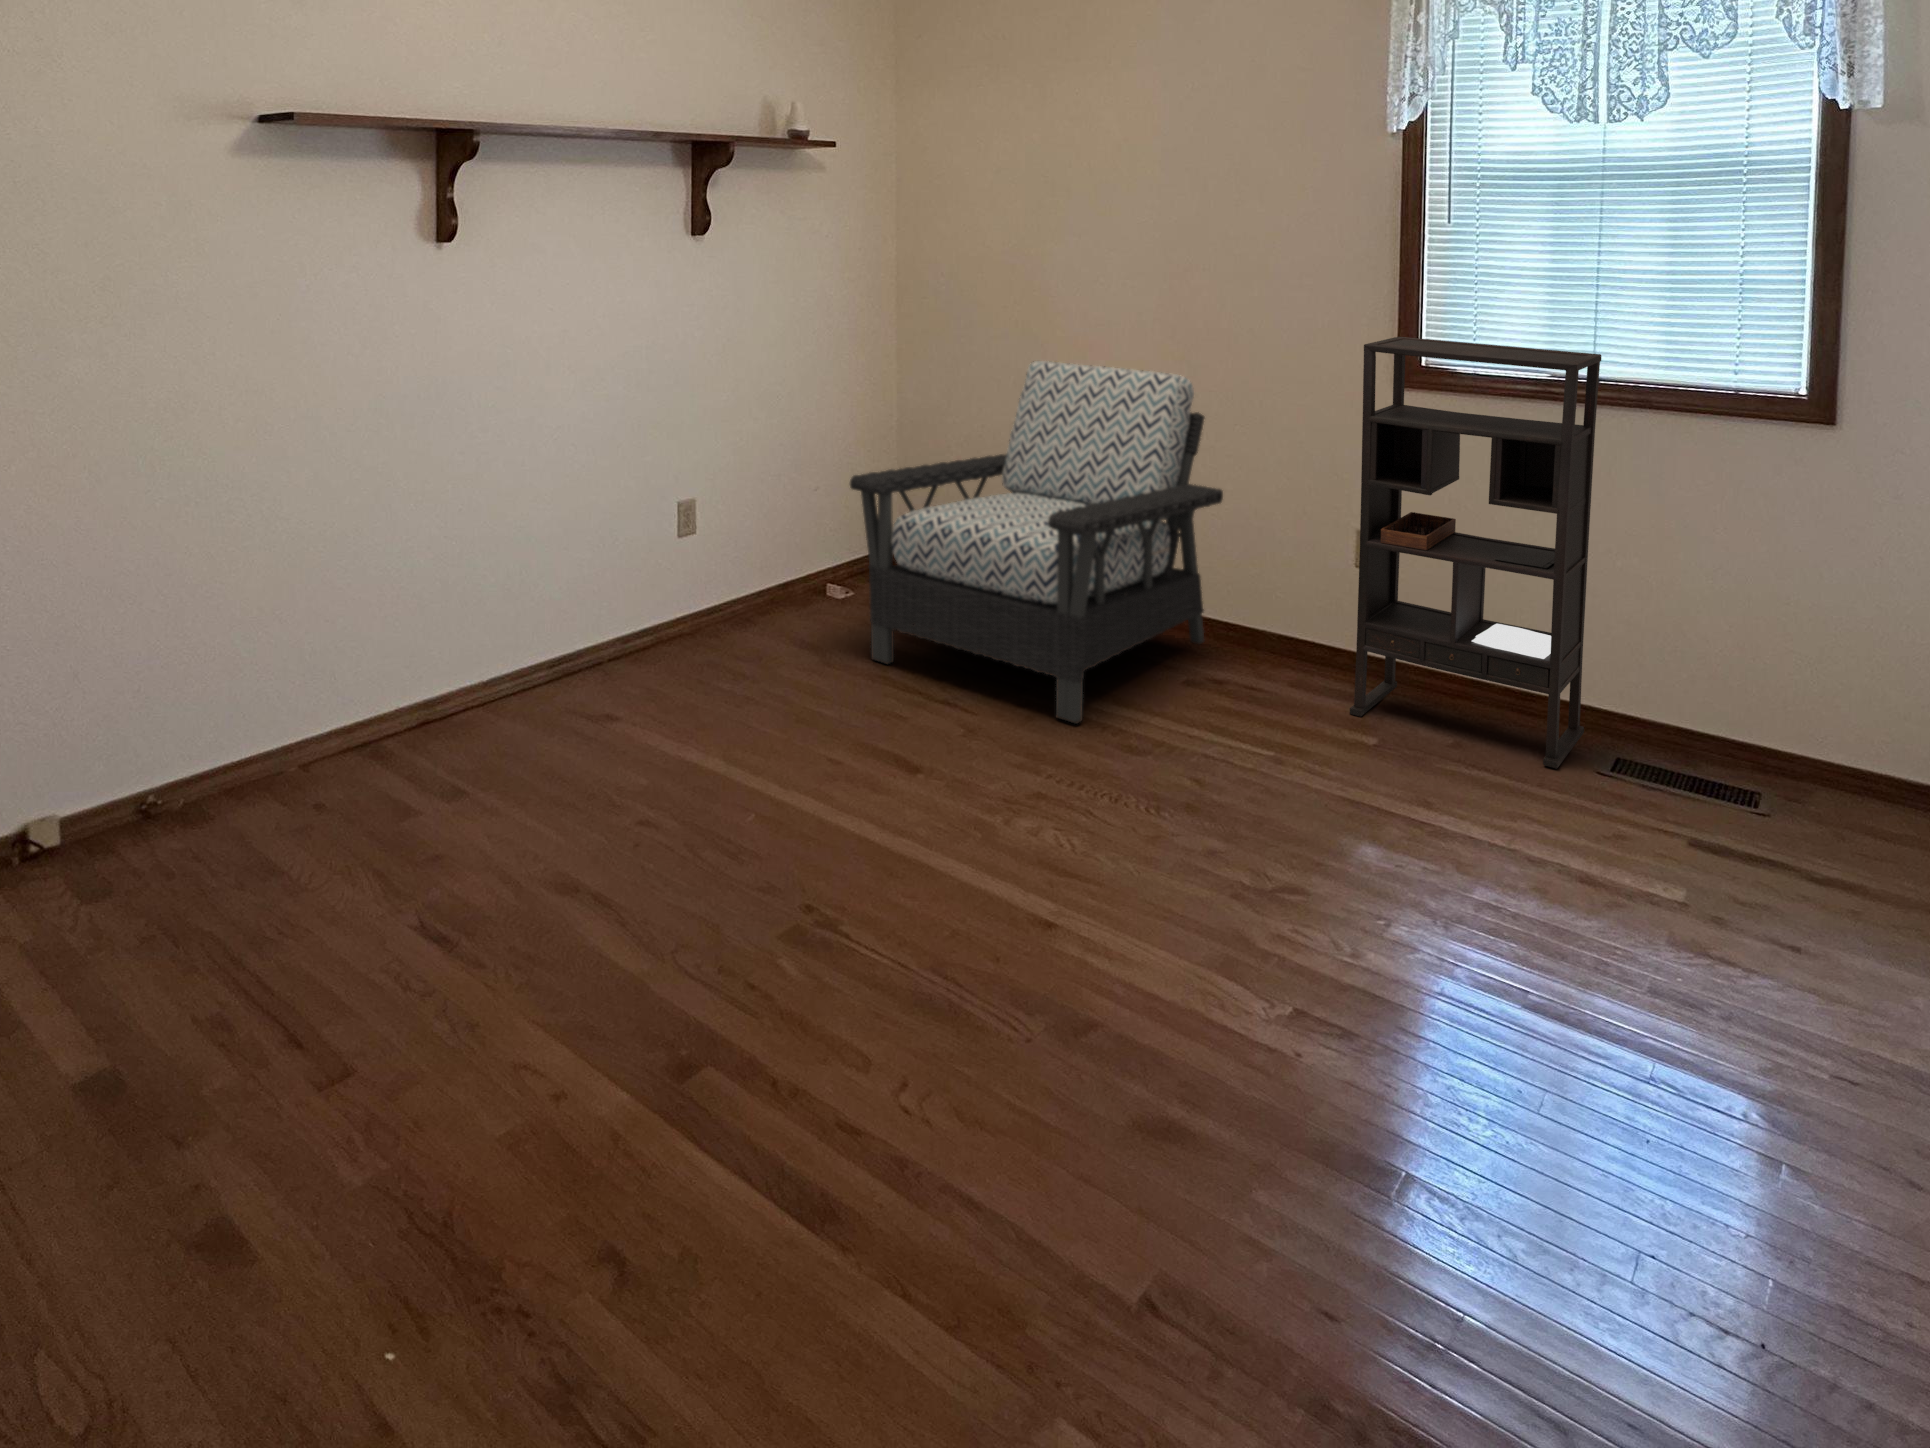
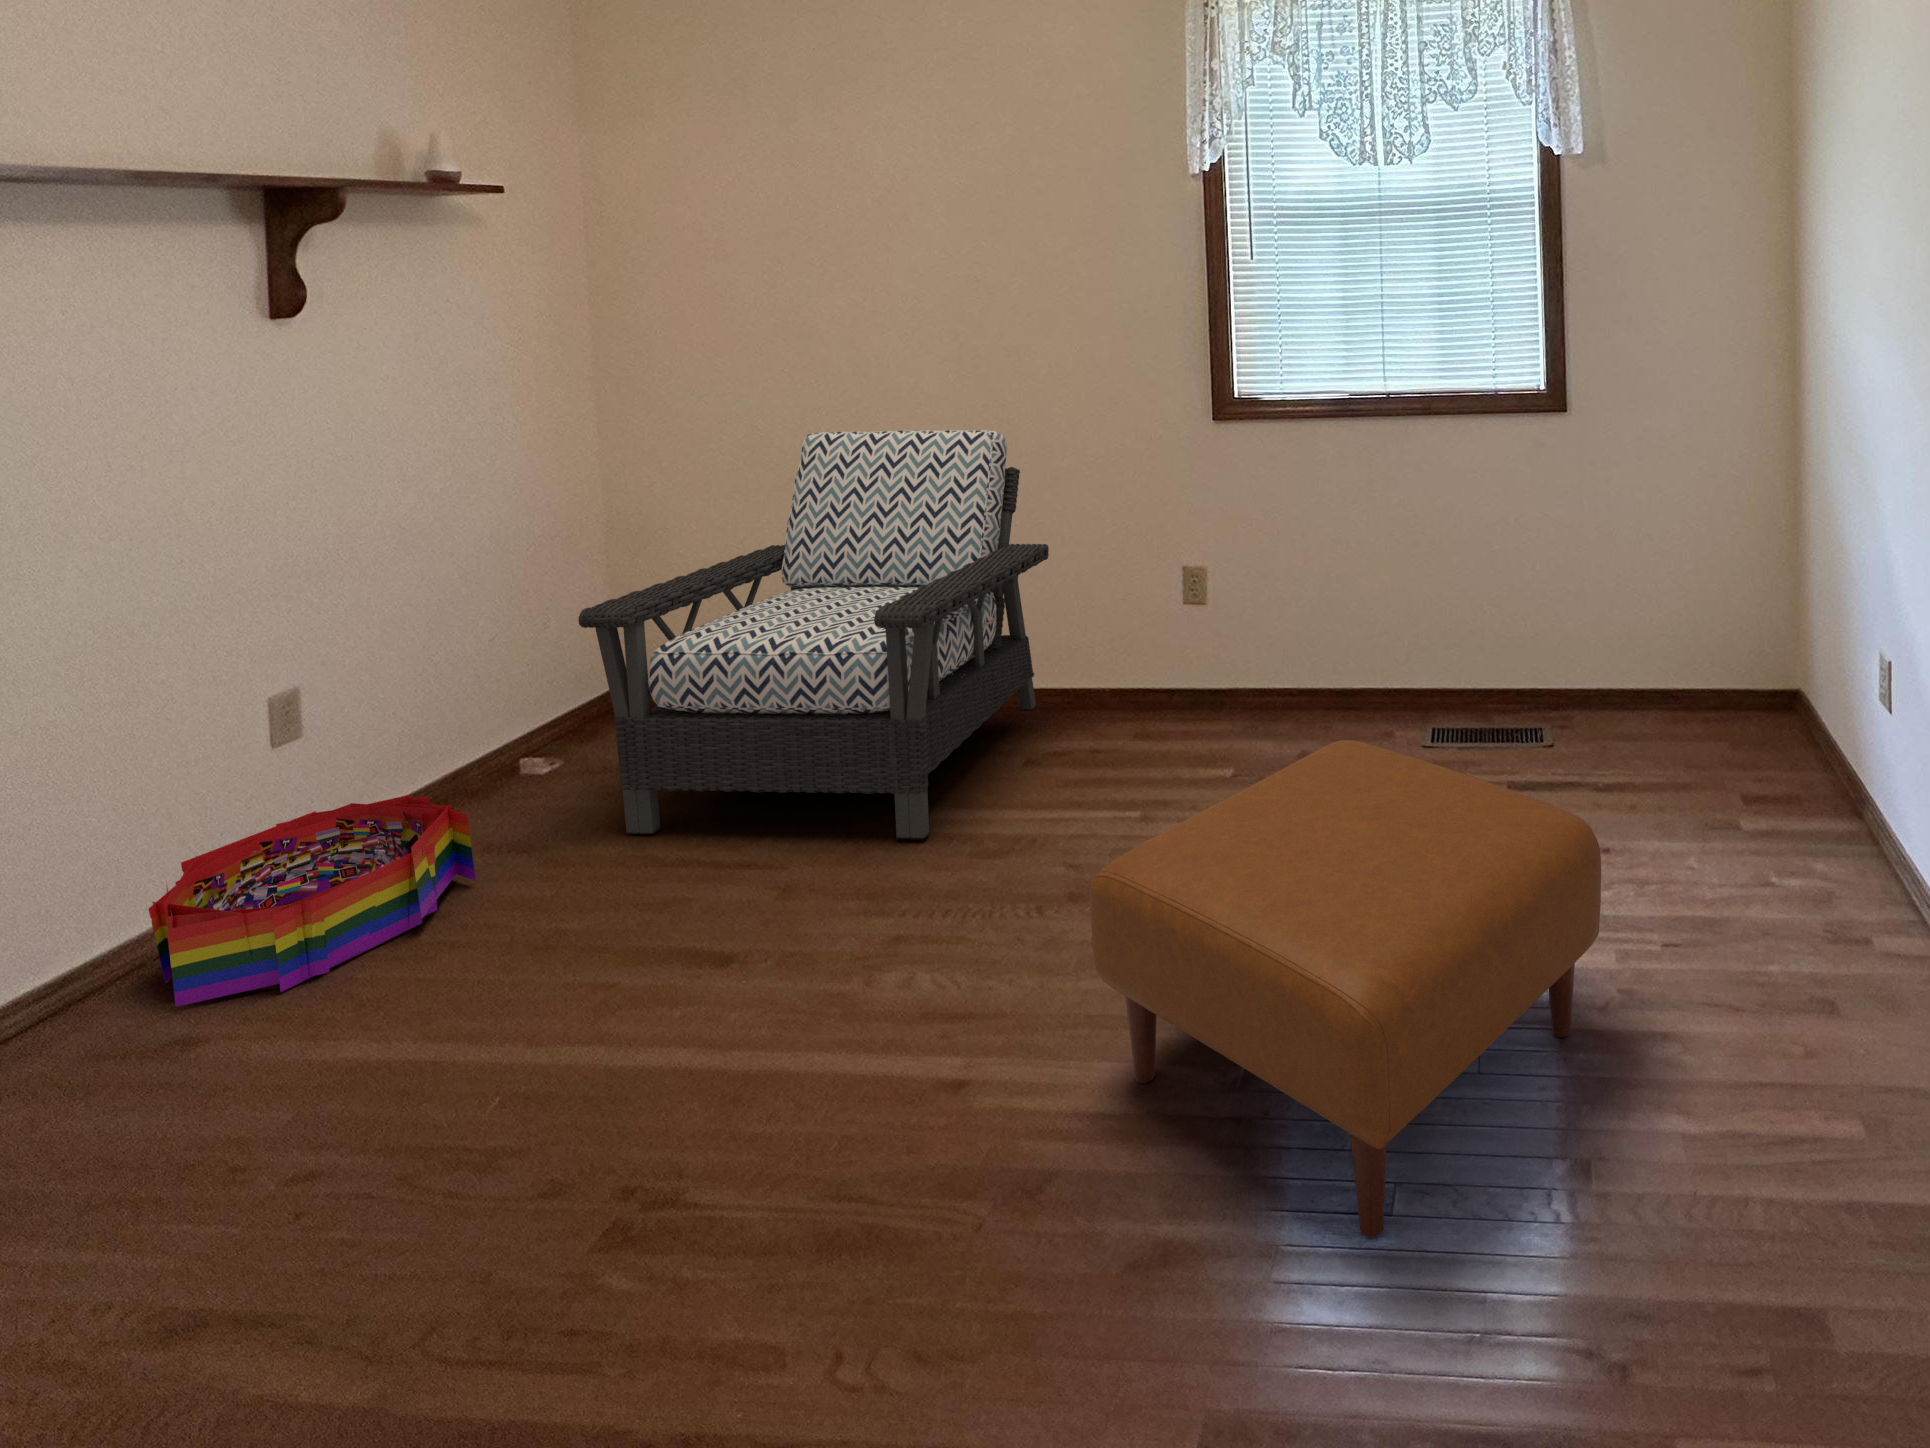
bookshelf: present [1350,337,1601,769] -> none [1192,370,1401,747]
storage bin: none [600,588,774,701] -> present [149,795,476,1007]
ottoman: none [1159,724,1717,1188] -> present [1090,740,1601,1238]

